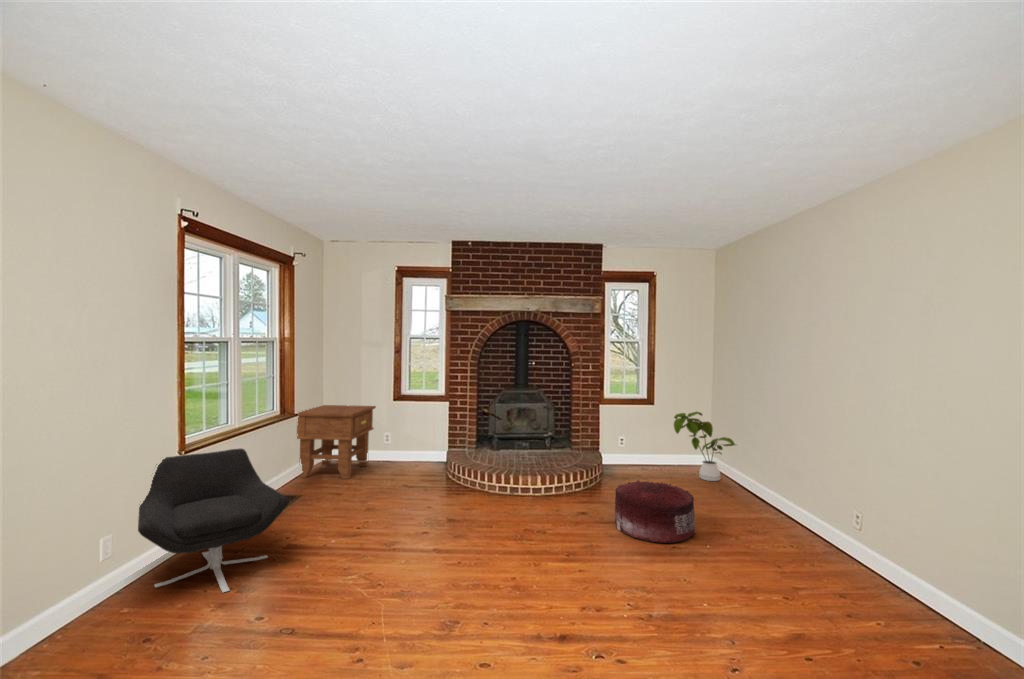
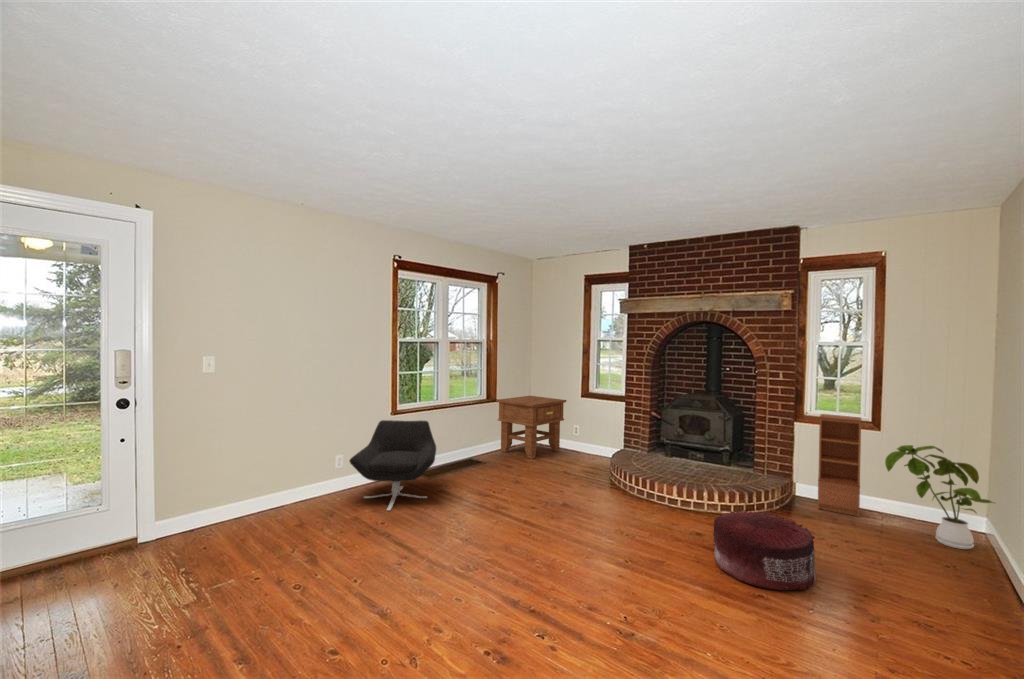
bookcase: none [617,396,651,473] -> present [818,414,861,517]

